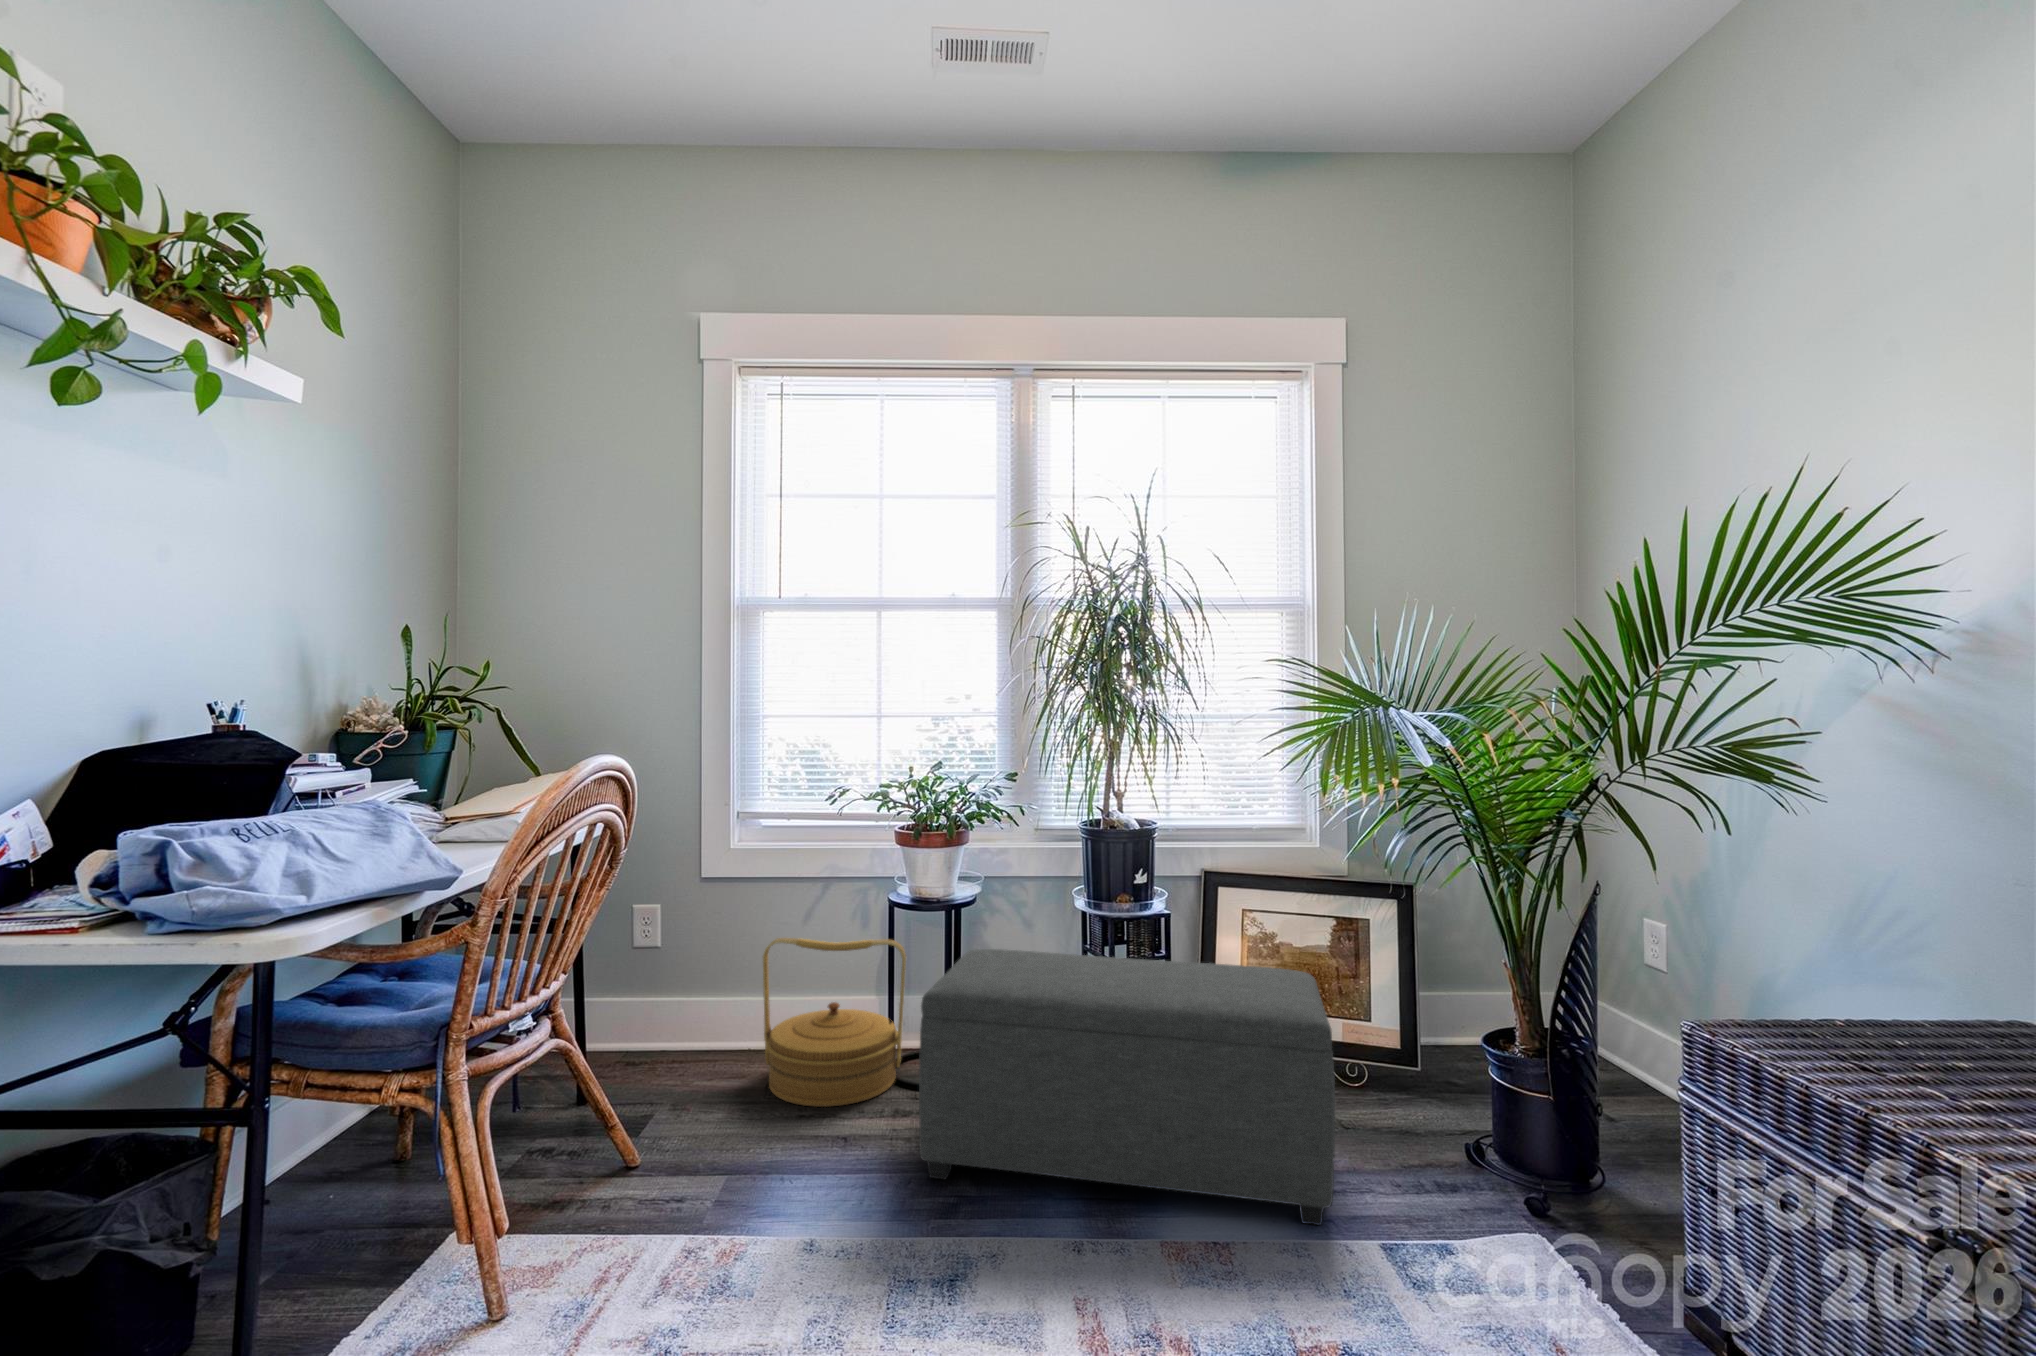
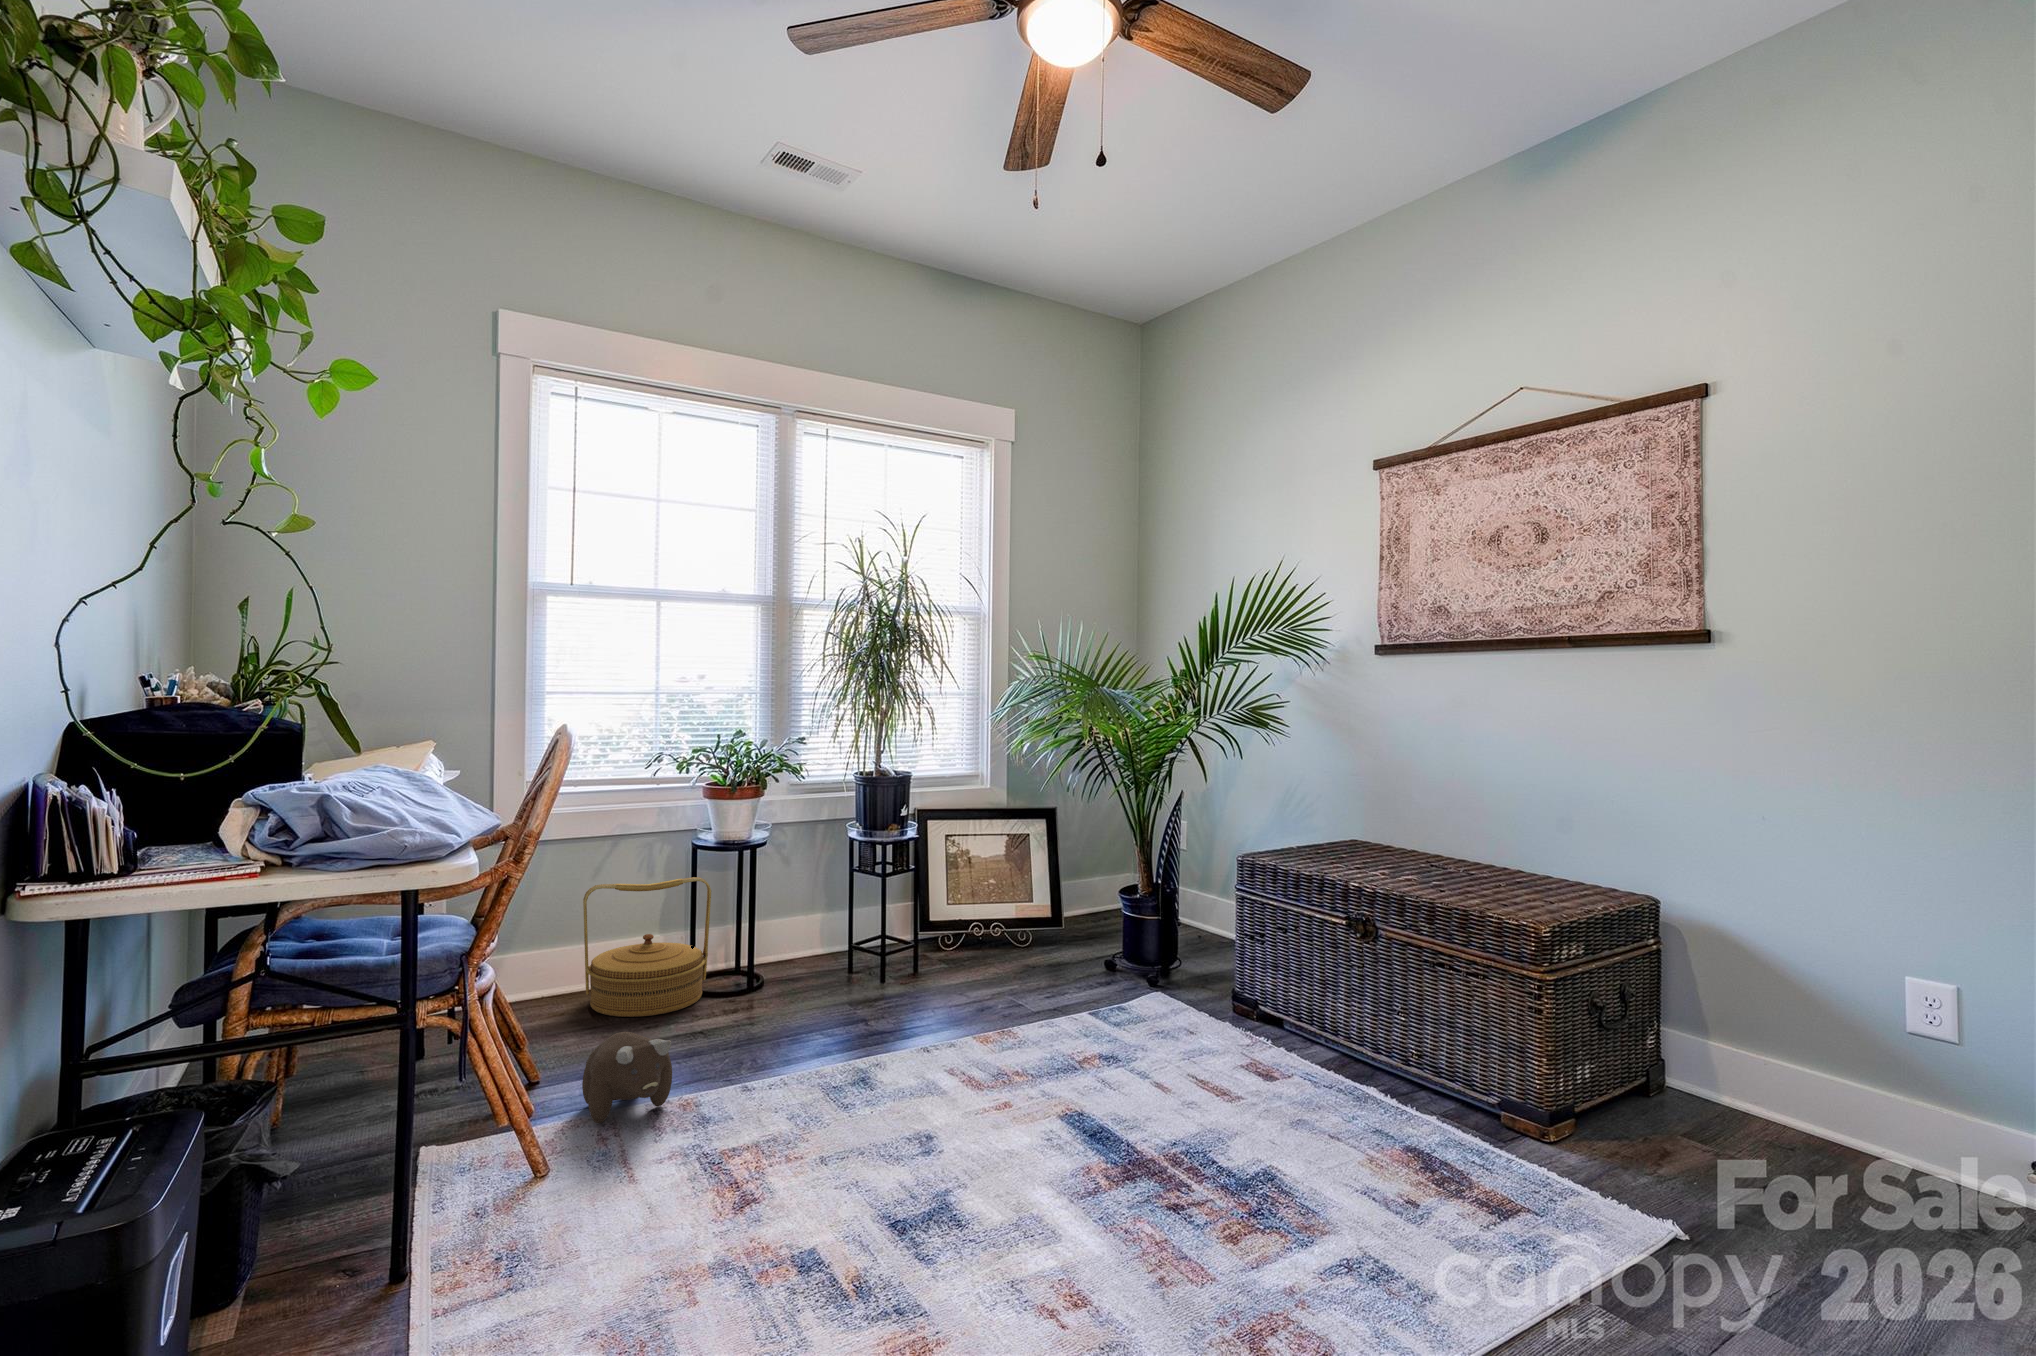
ottoman: present [919,949,1335,1225] -> none [773,863,1059,1035]
plush toy: none [597,1152,710,1273] -> present [582,1032,672,1124]

